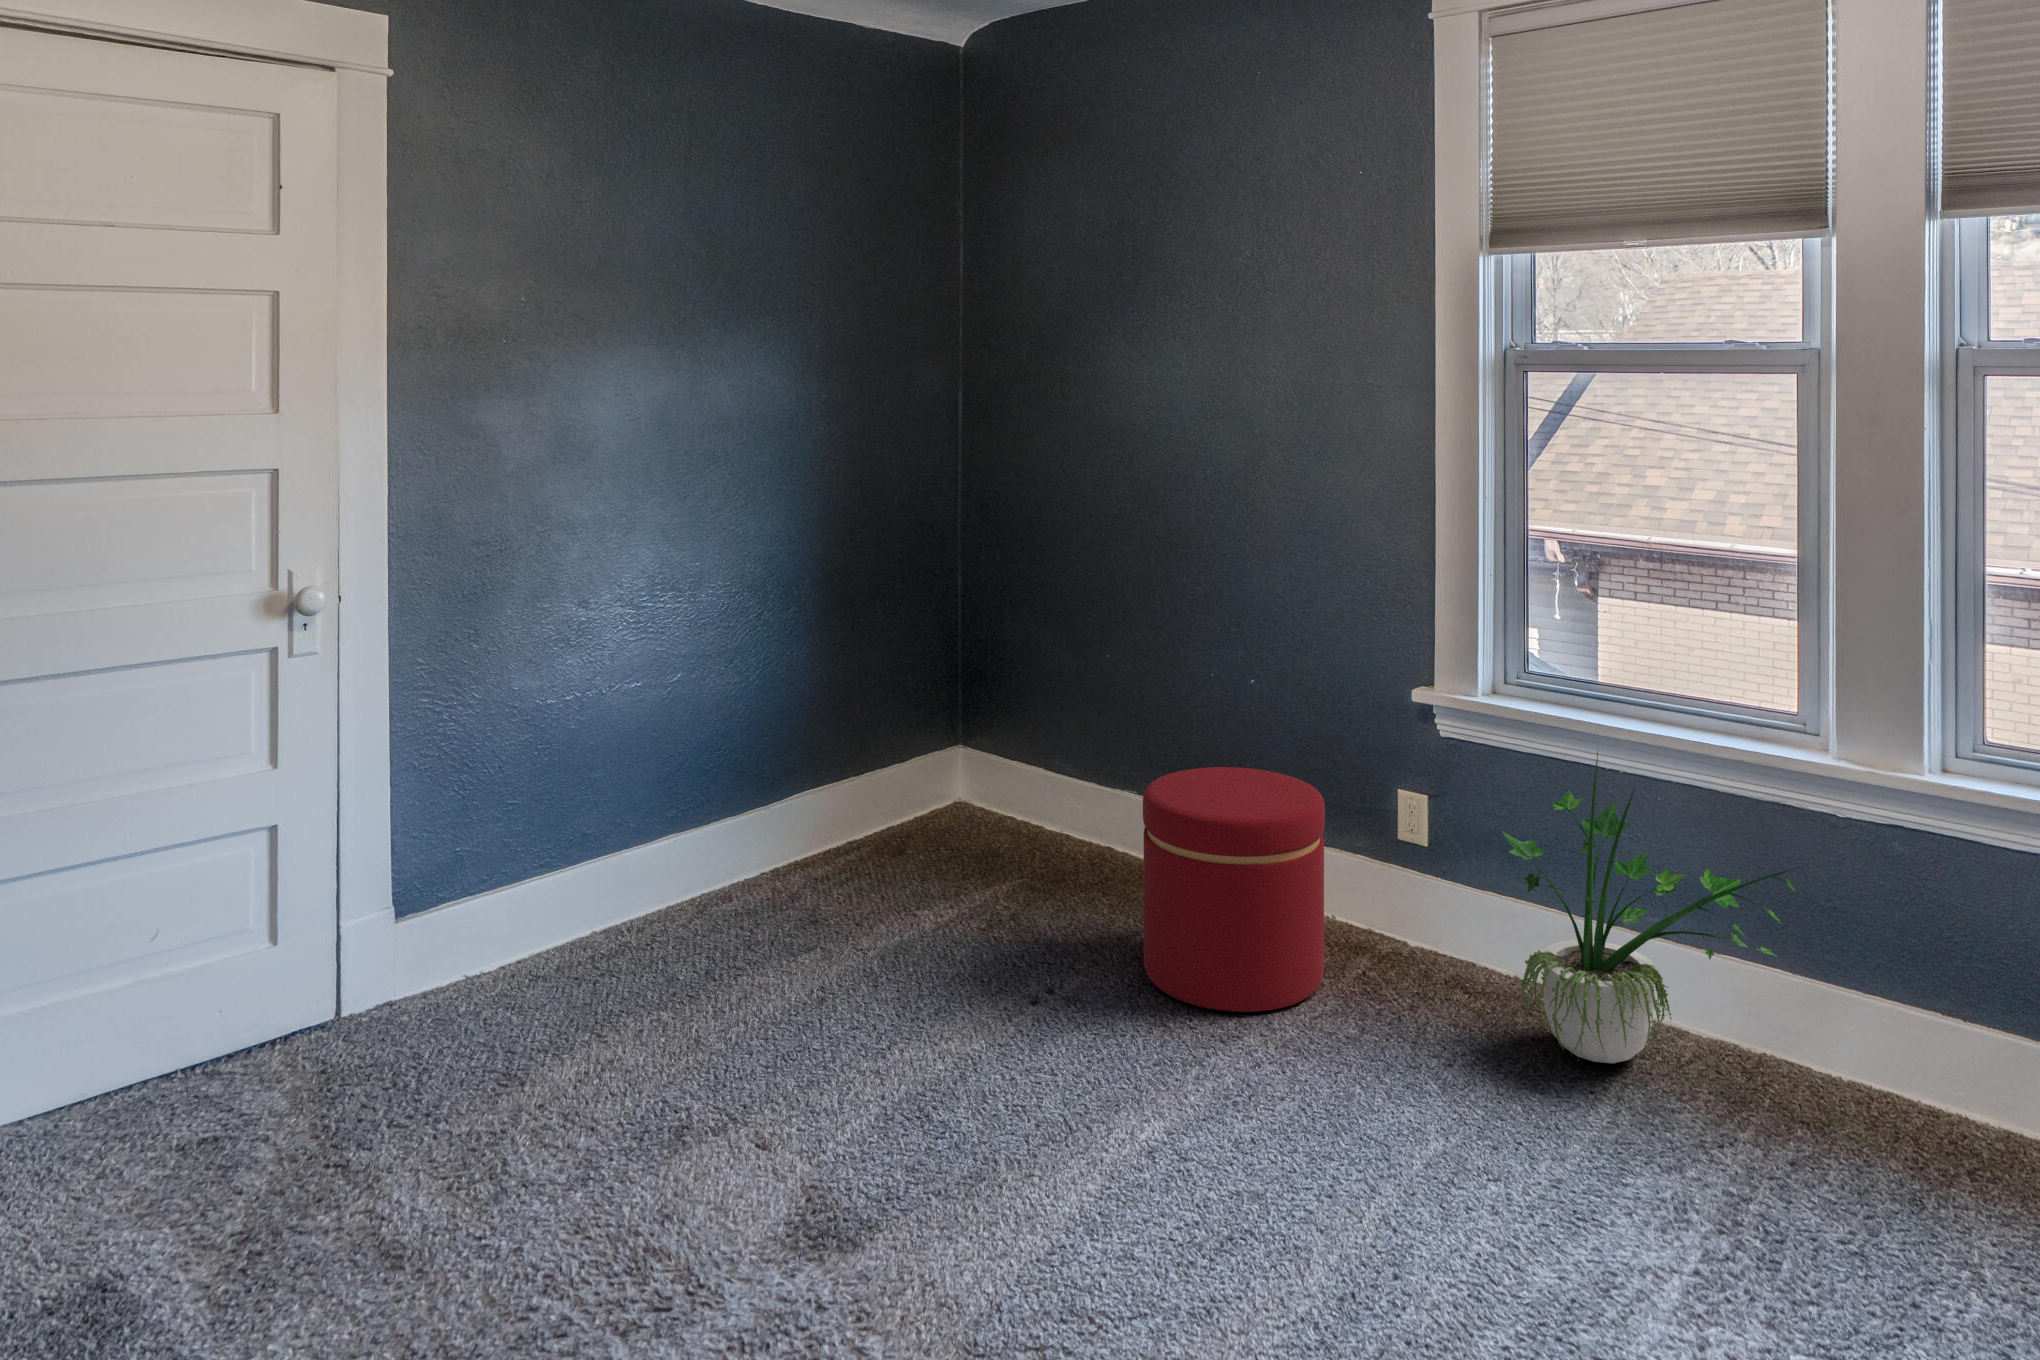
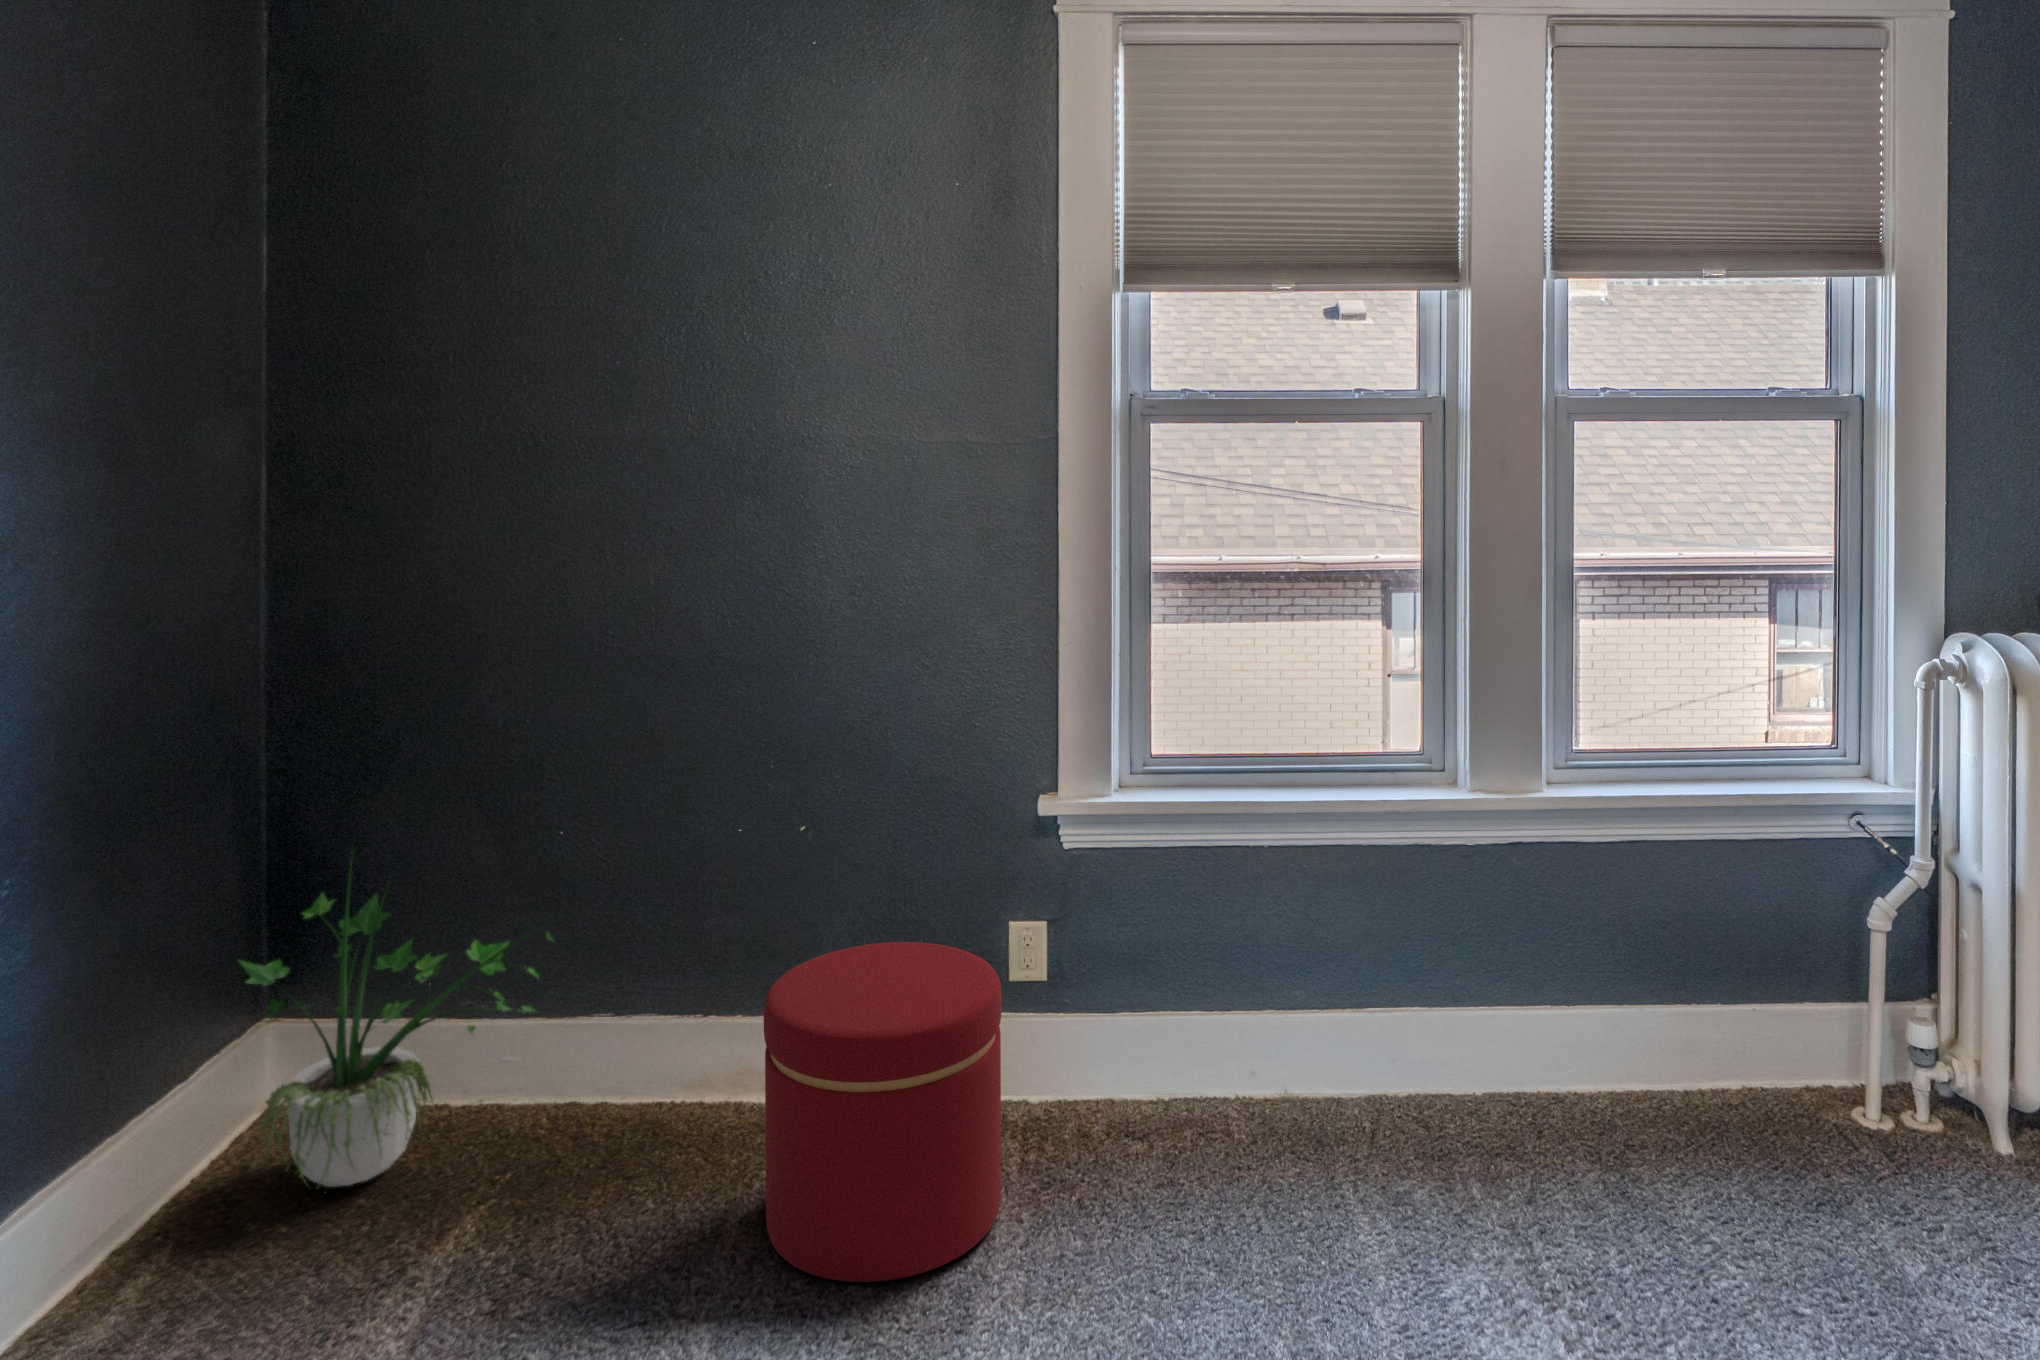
potted plant: present [1502,752,1800,1063] -> present [240,871,552,1187]

